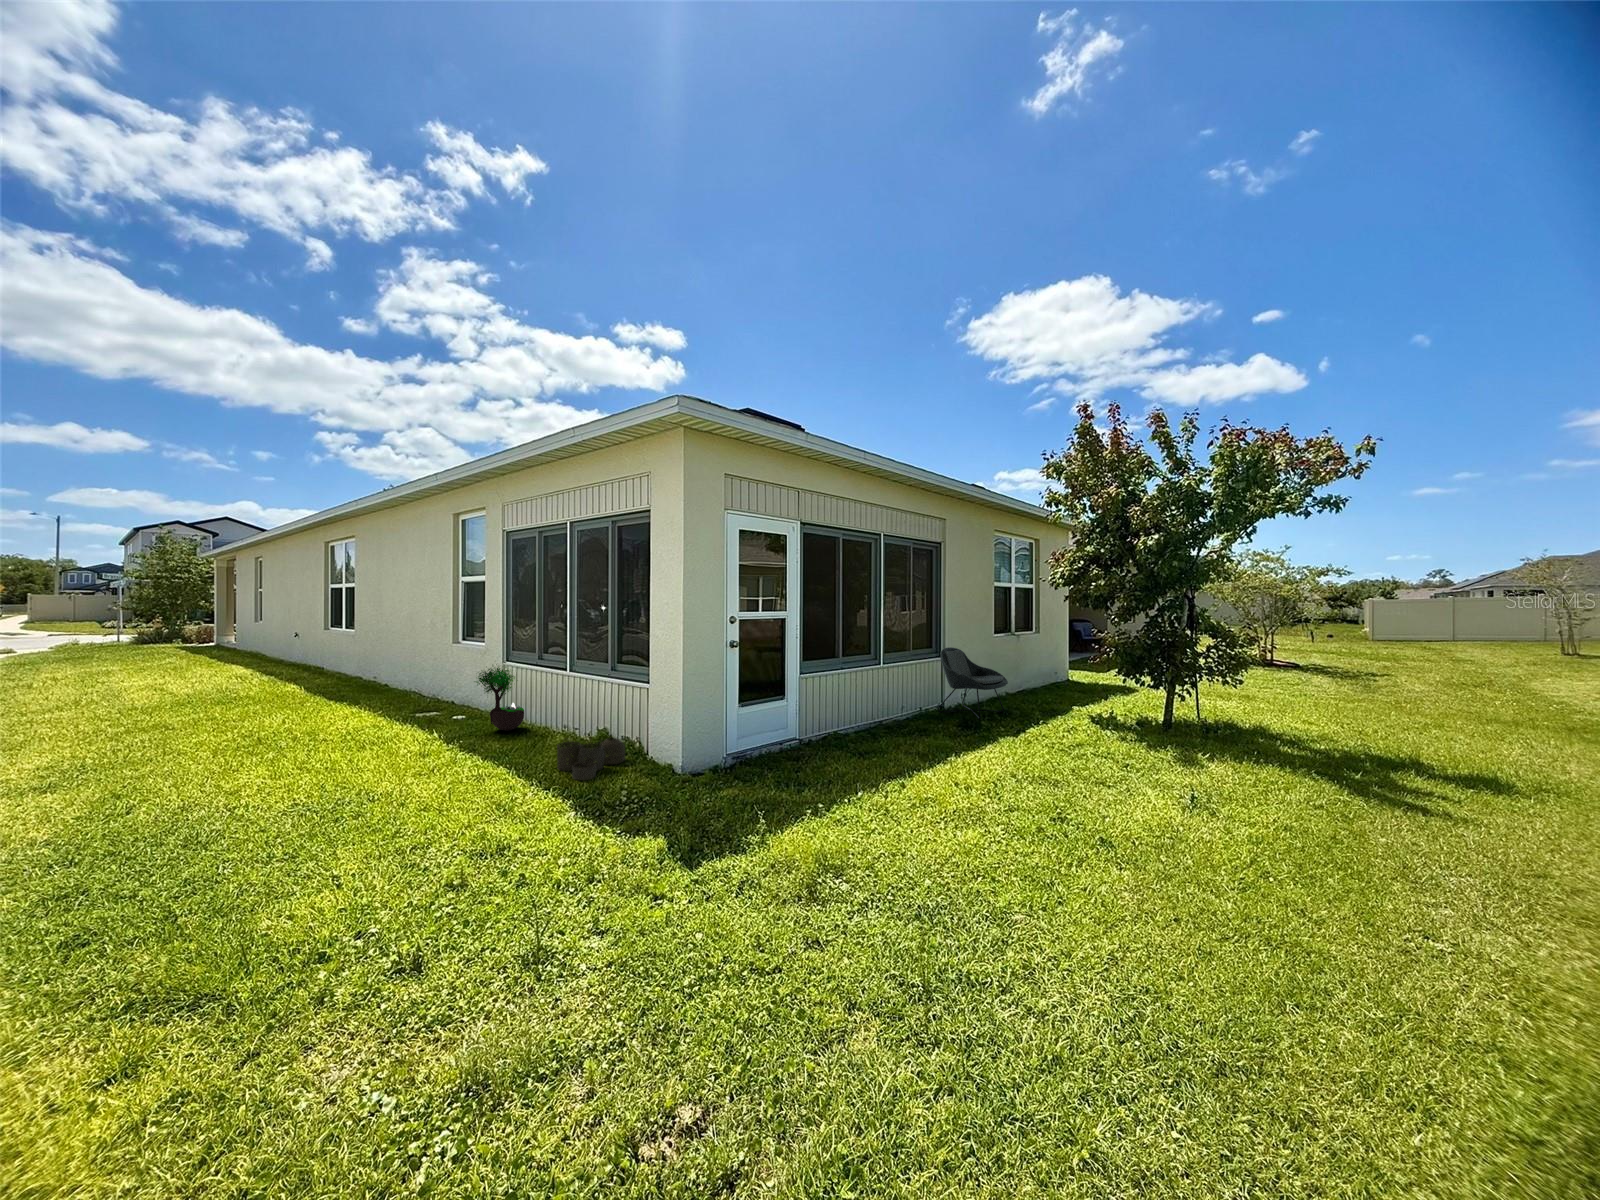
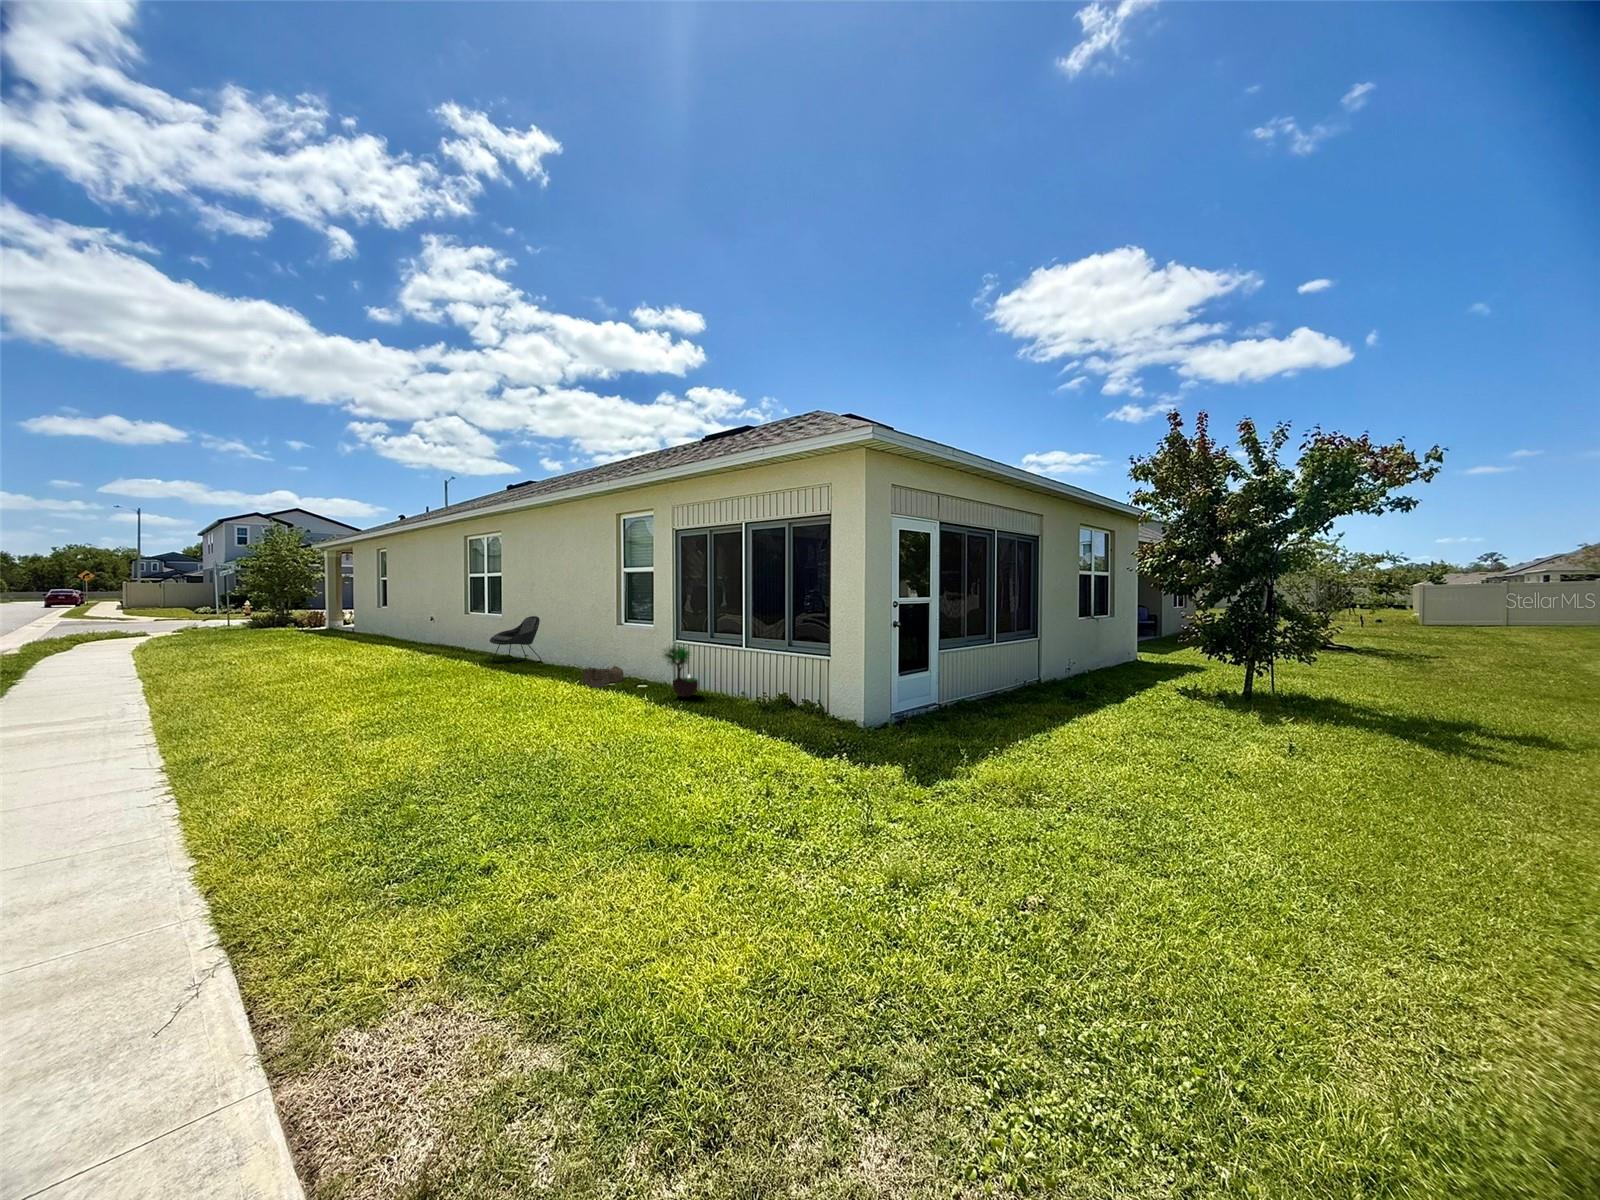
lounge chair: present [938,647,1008,719] -> present [490,616,541,666]
woven basket: present [557,737,625,780] -> present [583,666,624,687]

